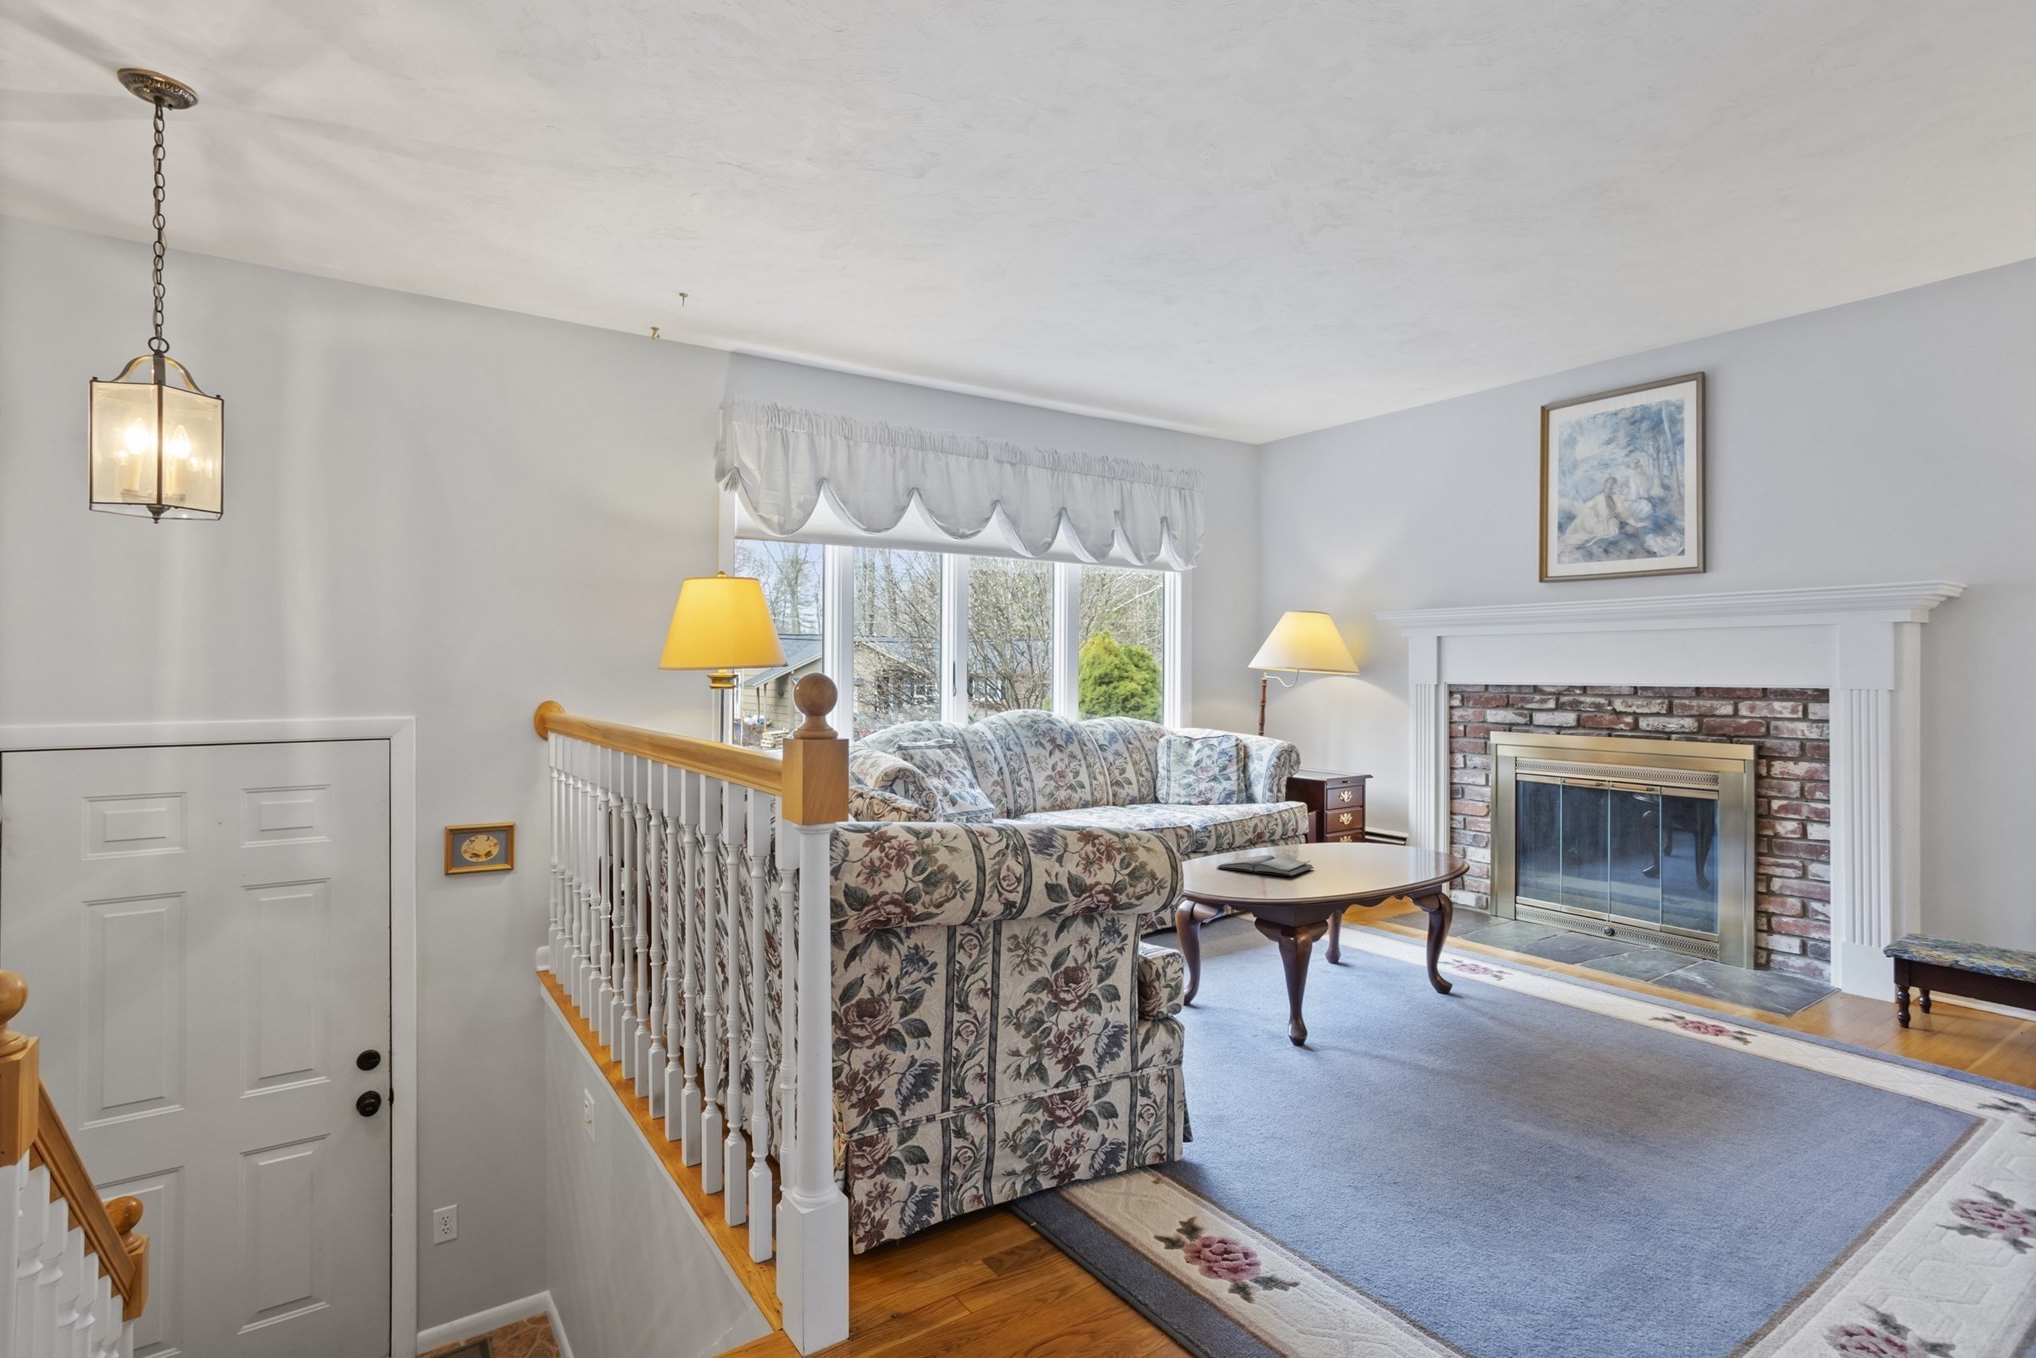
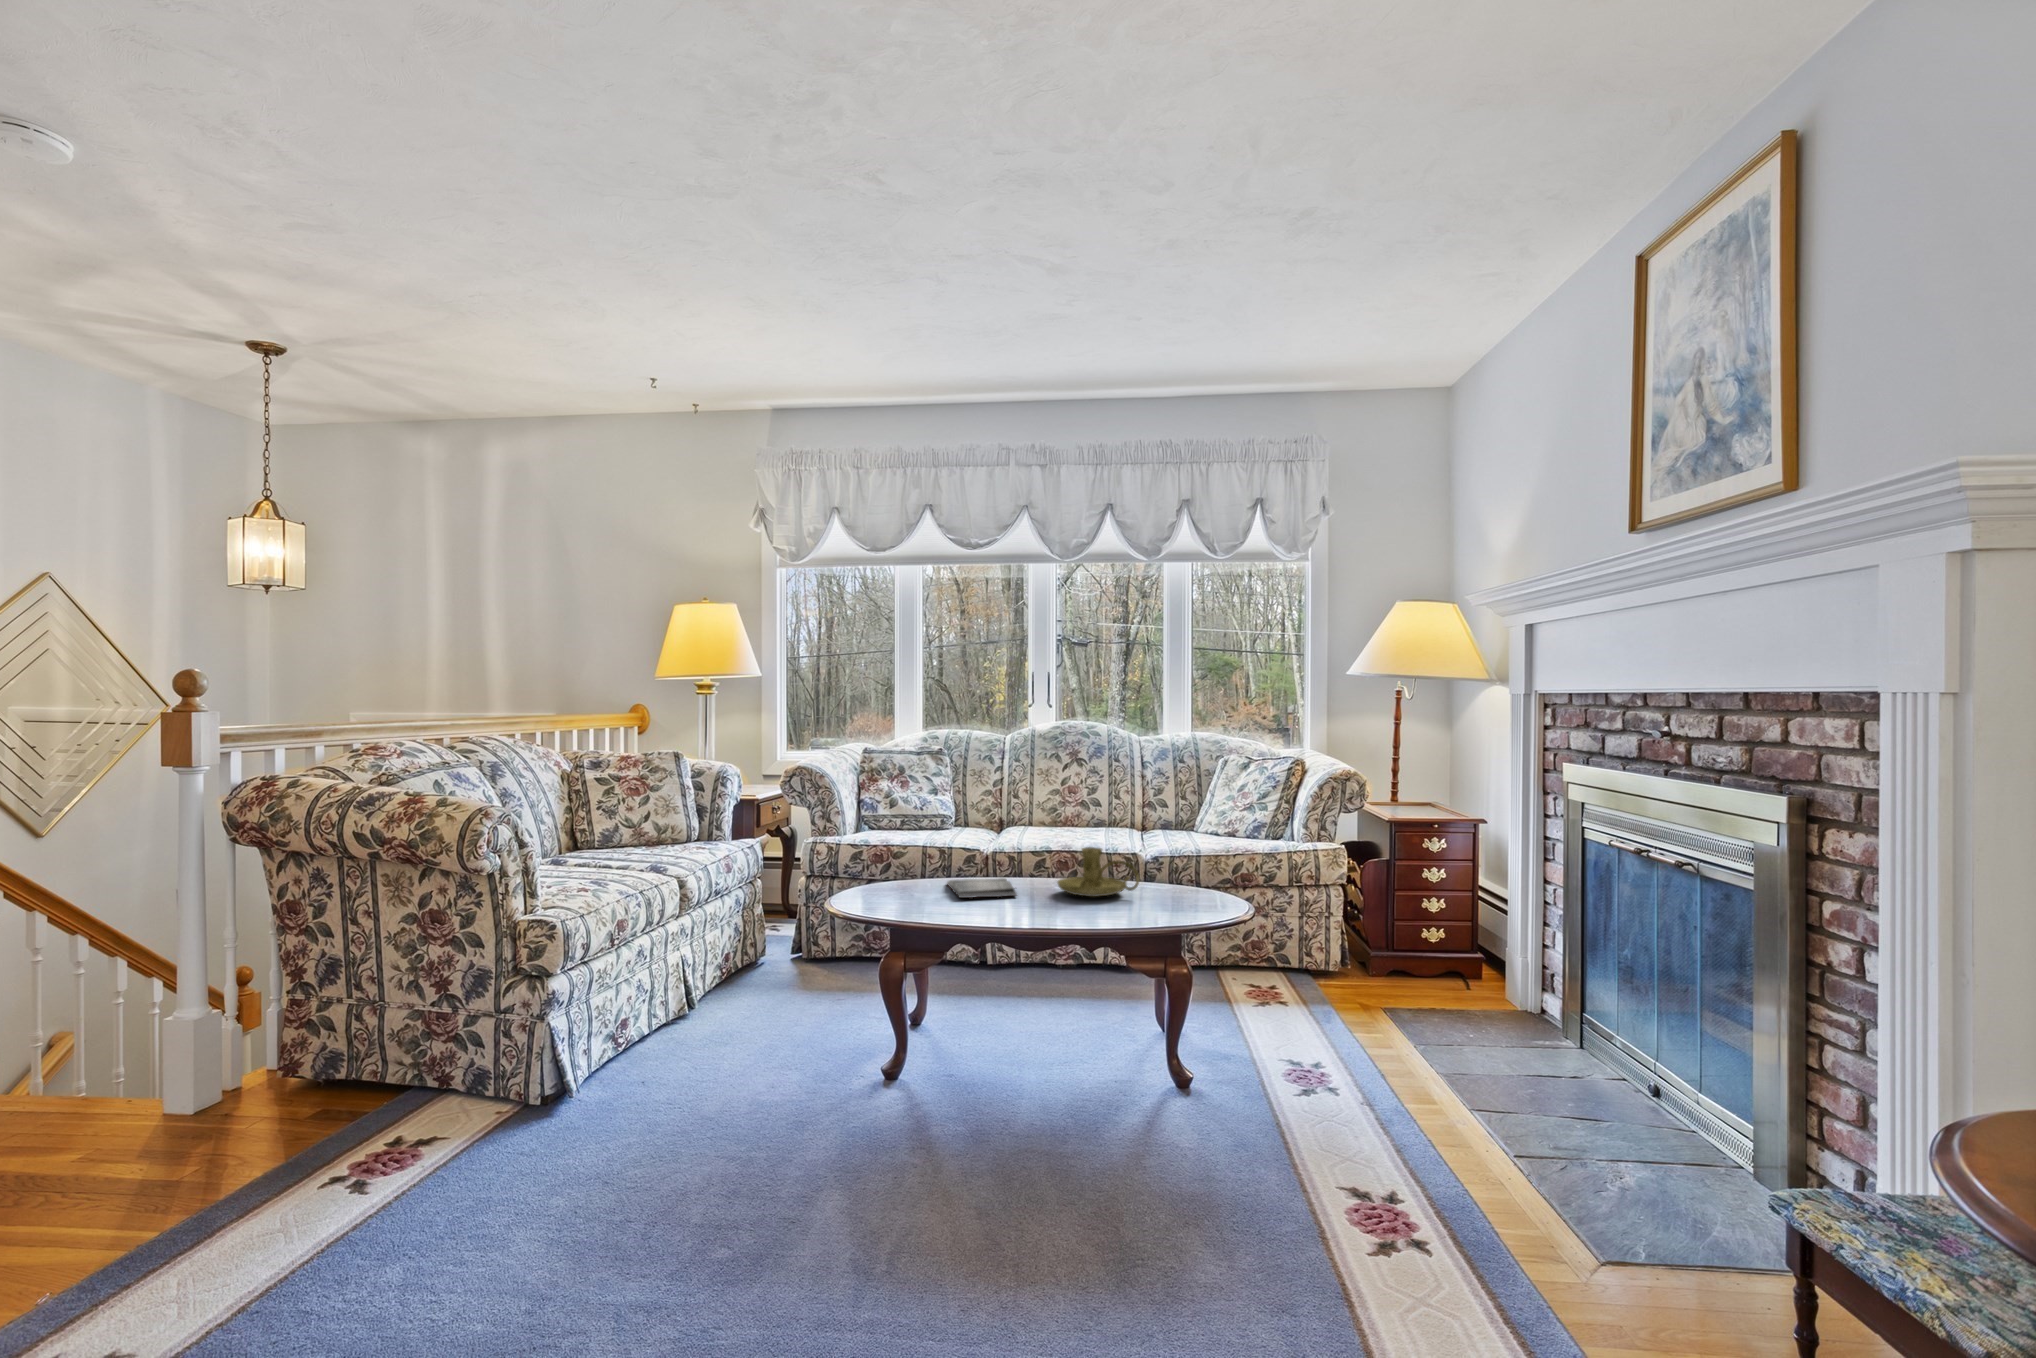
candle holder: none [1312,817,1386,860] -> present [1057,847,1140,897]

